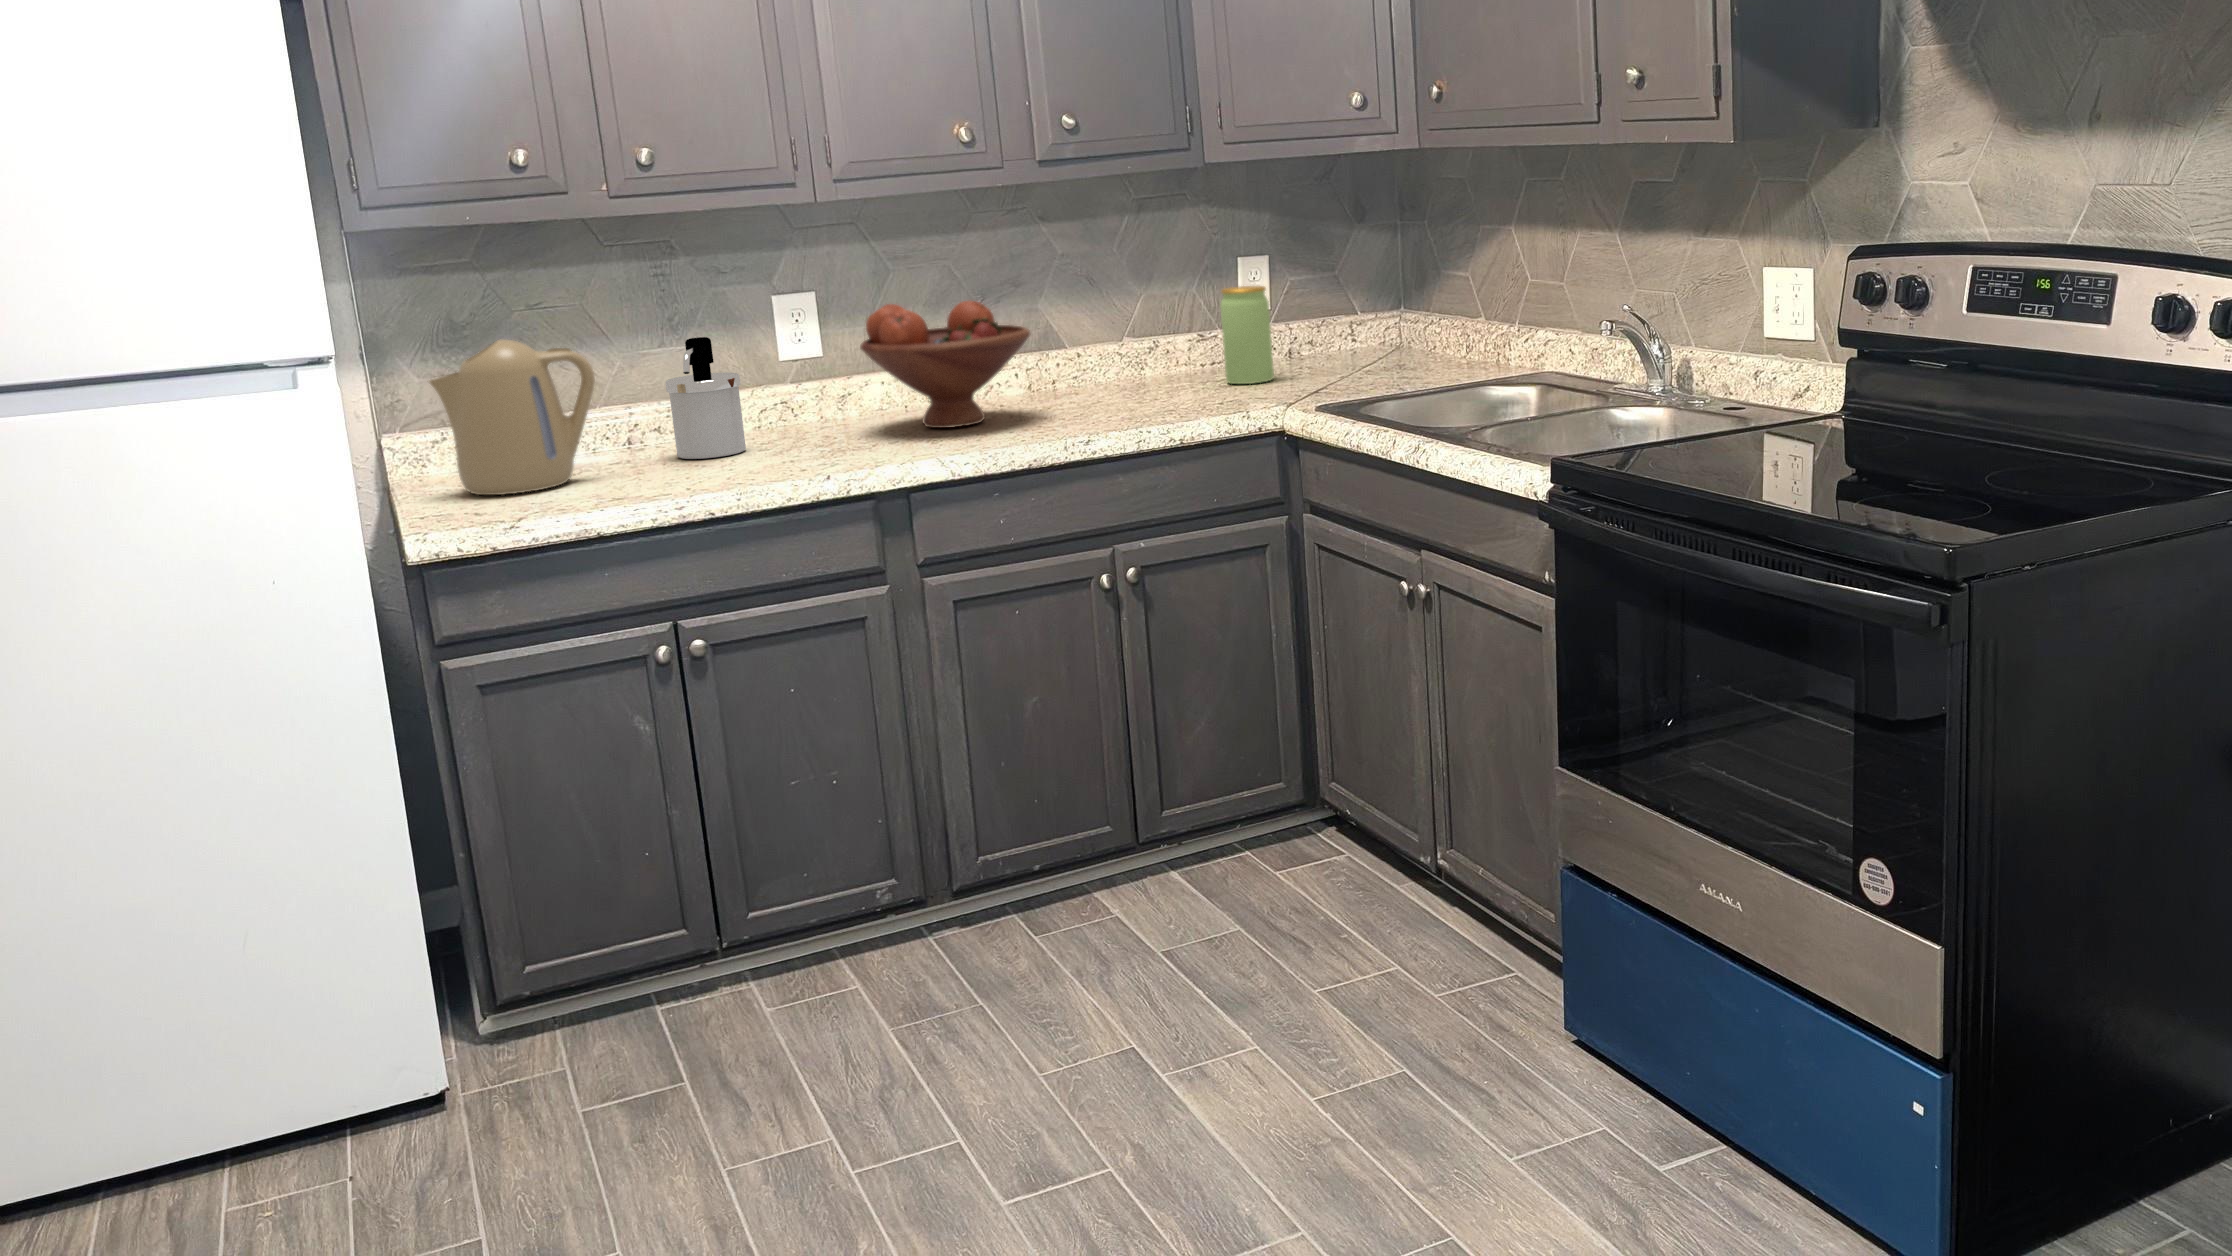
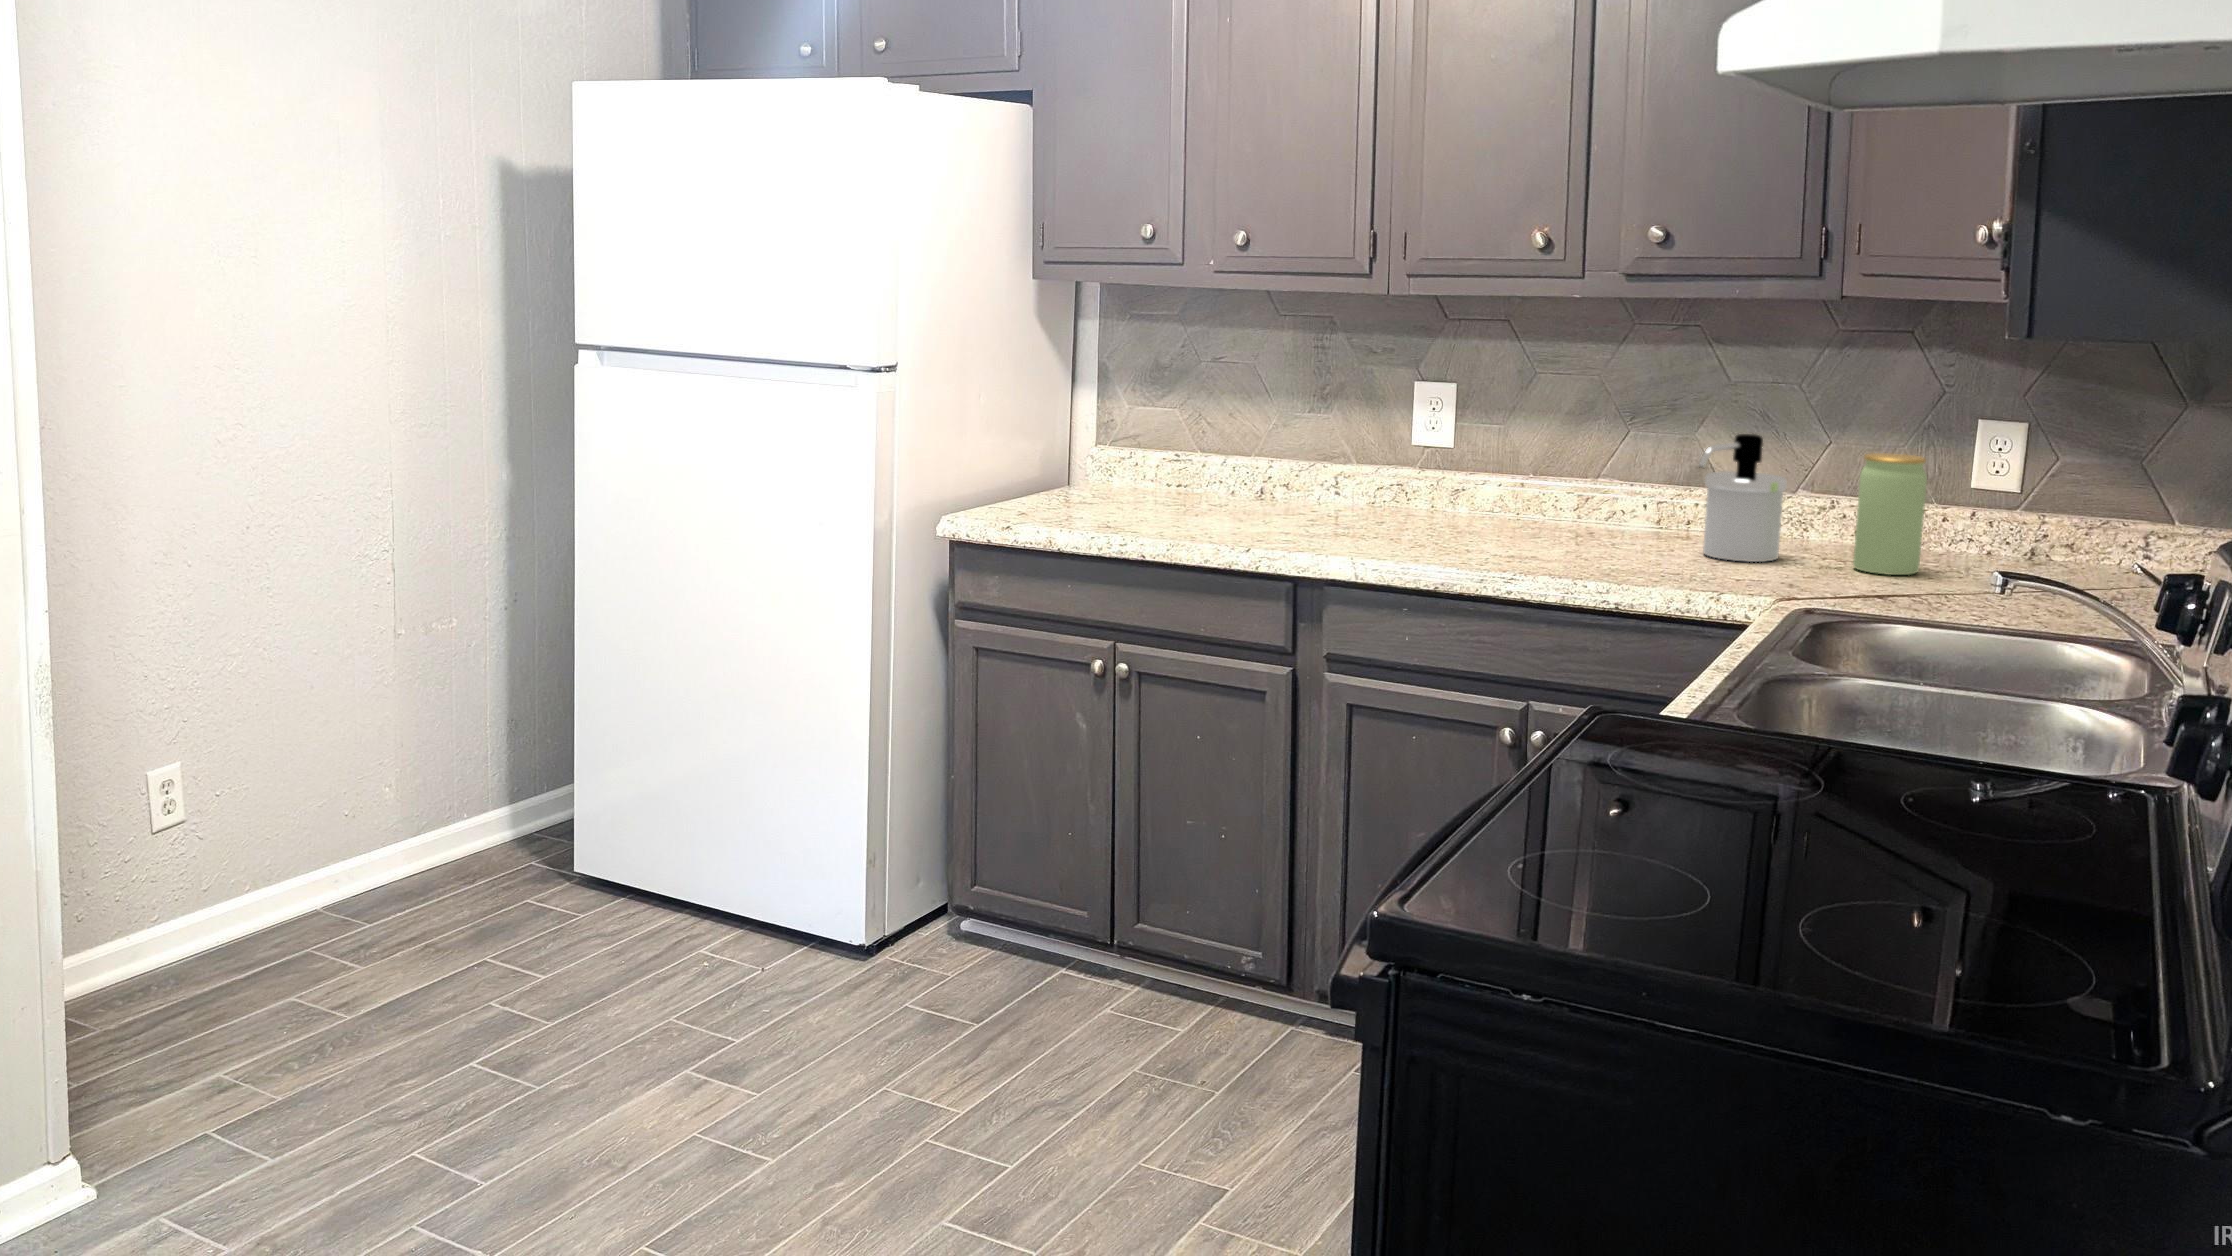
fruit bowl: present [860,301,1030,428] -> none [1412,405,1593,541]
soap dispenser: present [665,337,746,459] -> present [1699,434,1787,562]
kettle: present [429,340,595,495] -> none [1068,381,1177,509]

